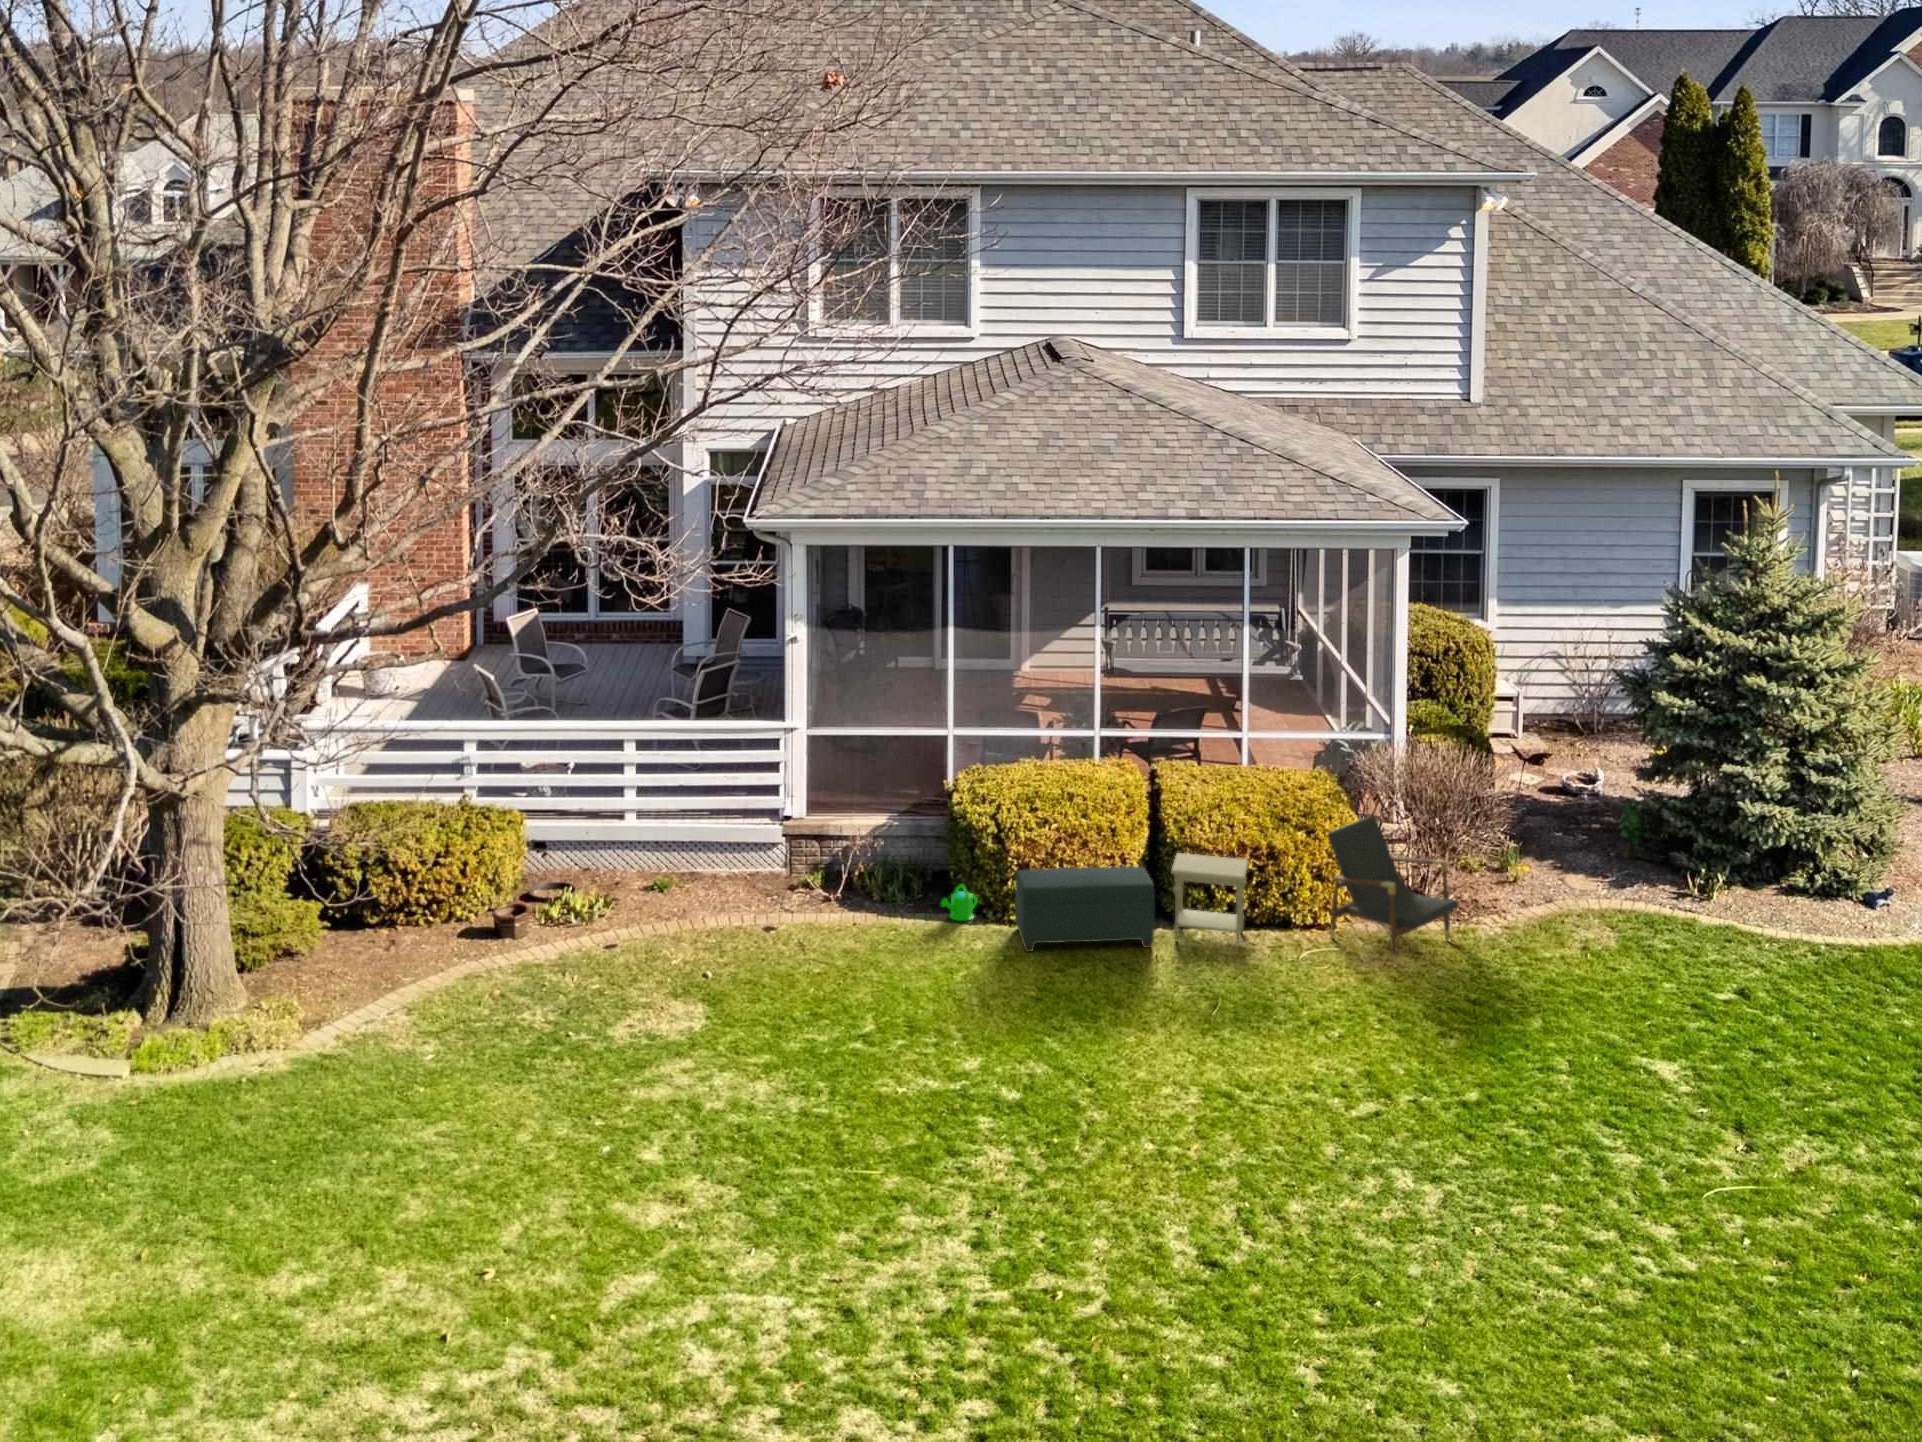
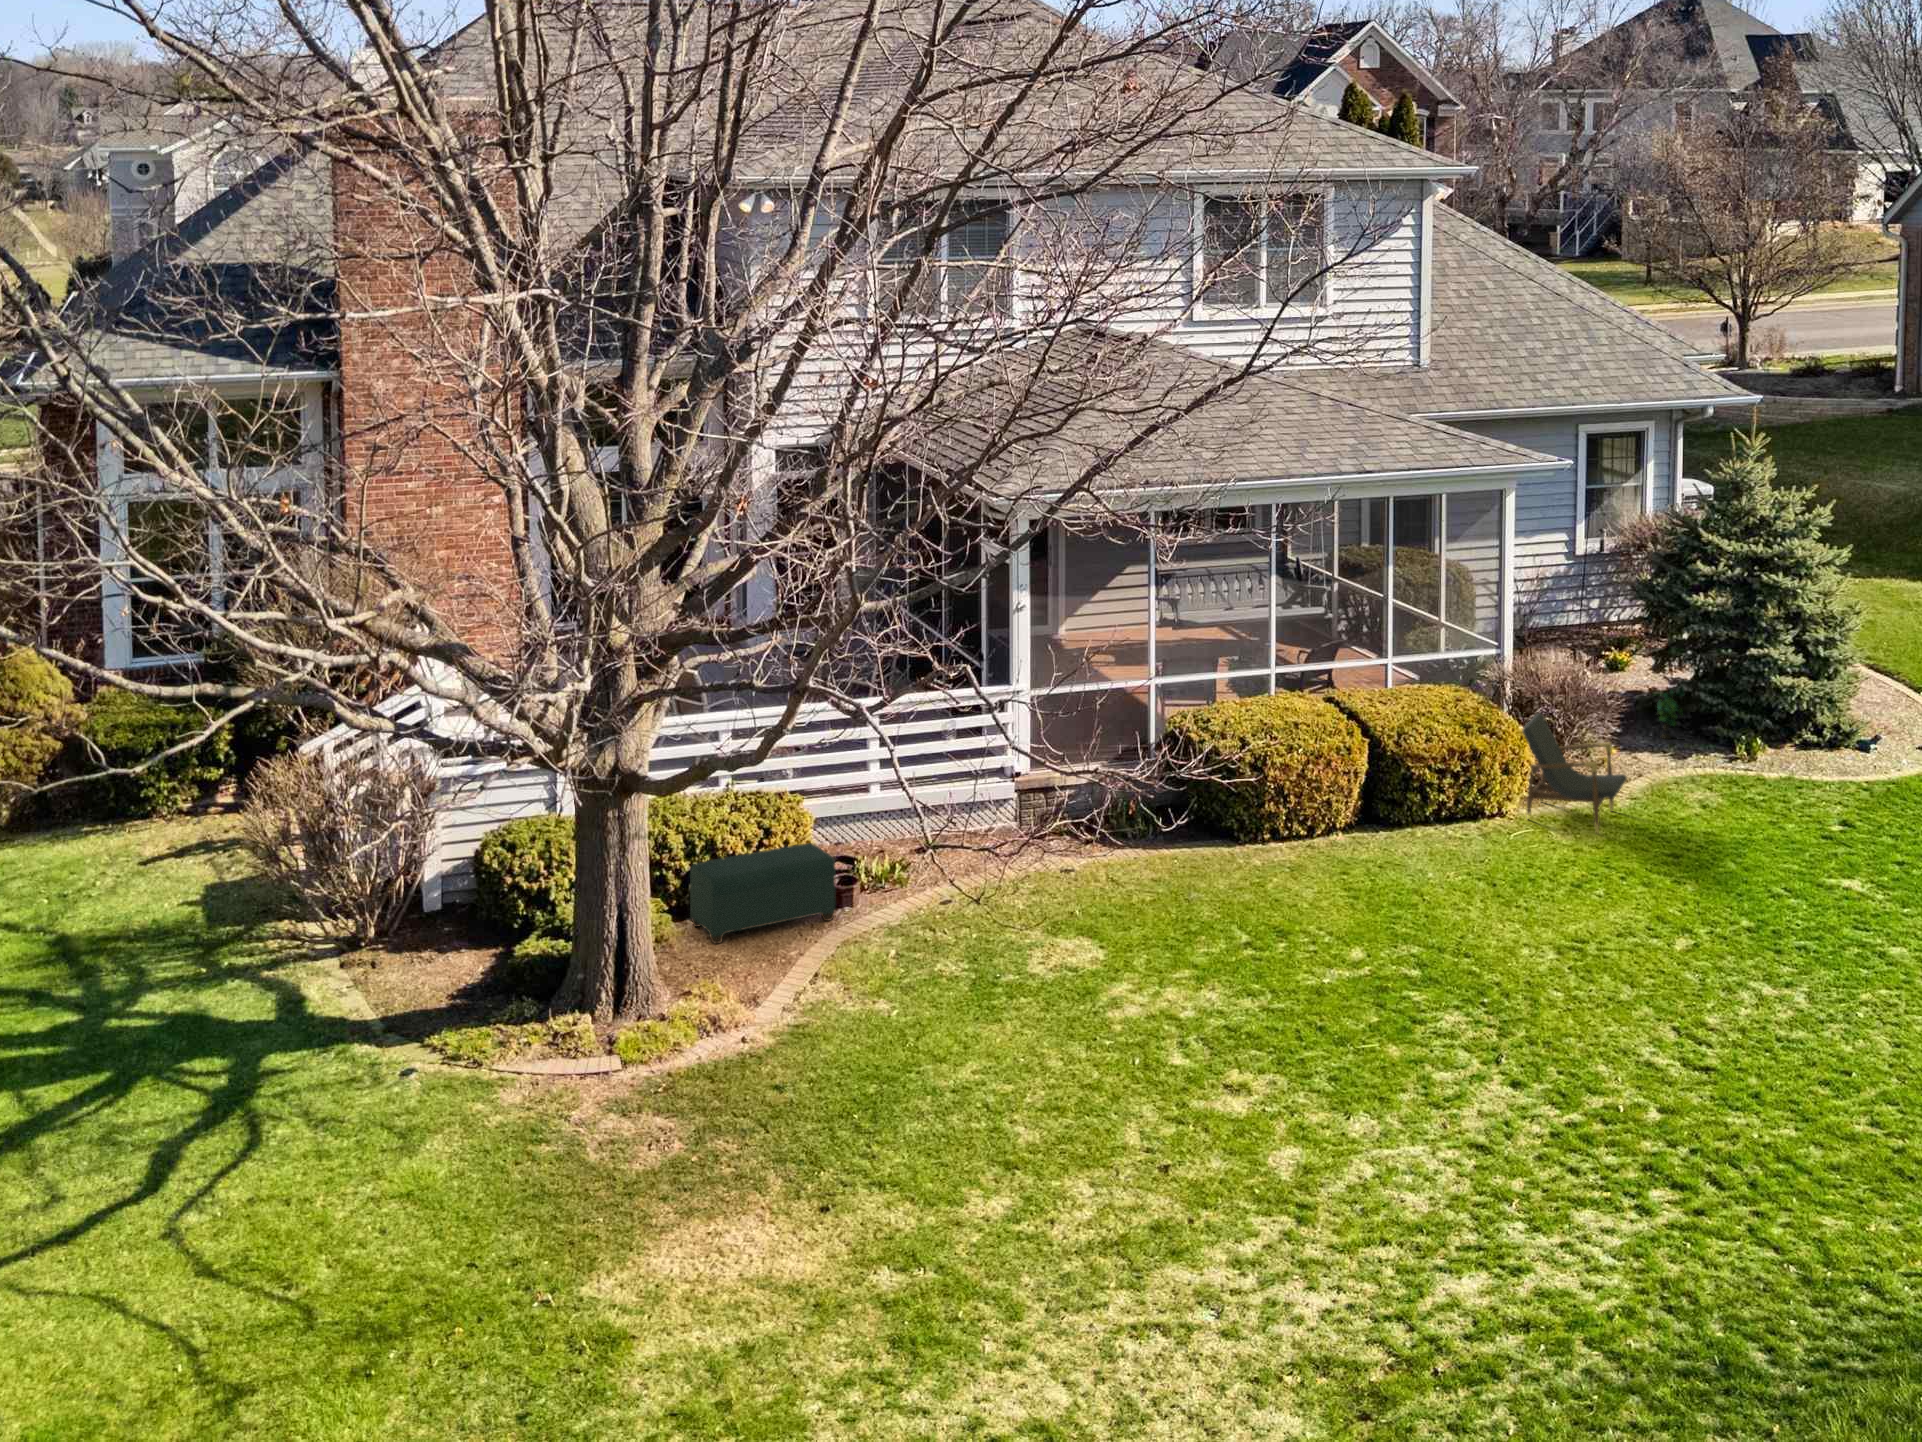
side table: present [1171,853,1249,947] -> none [1399,759,1476,837]
bench: present [1015,866,1155,952] -> present [690,843,836,944]
watering can: present [941,884,978,921] -> none [1210,811,1234,844]

